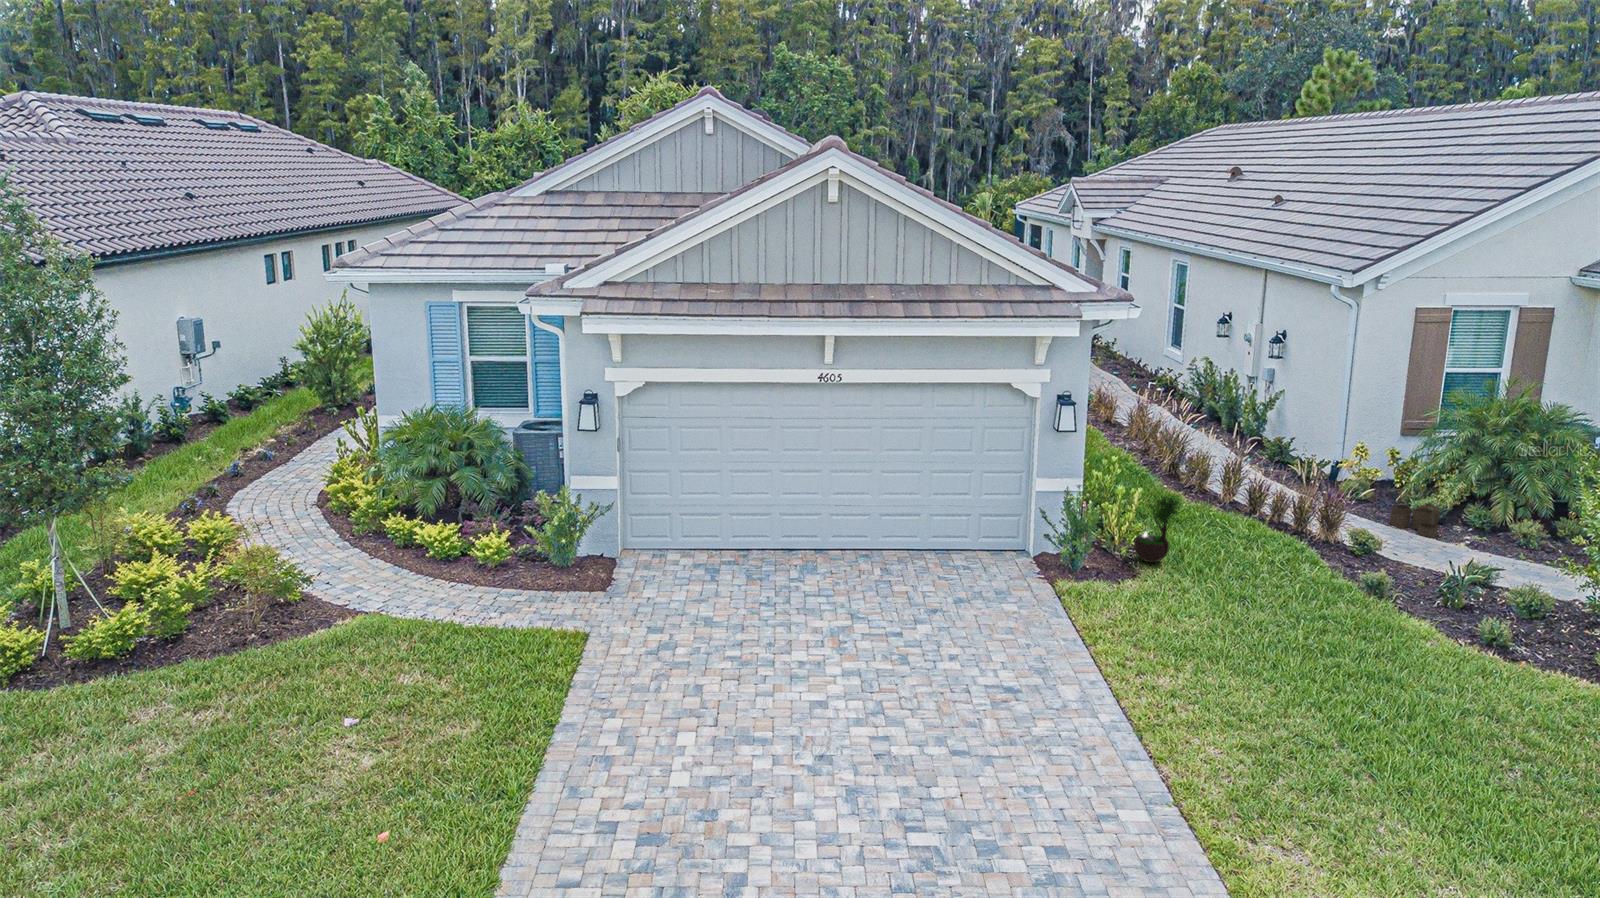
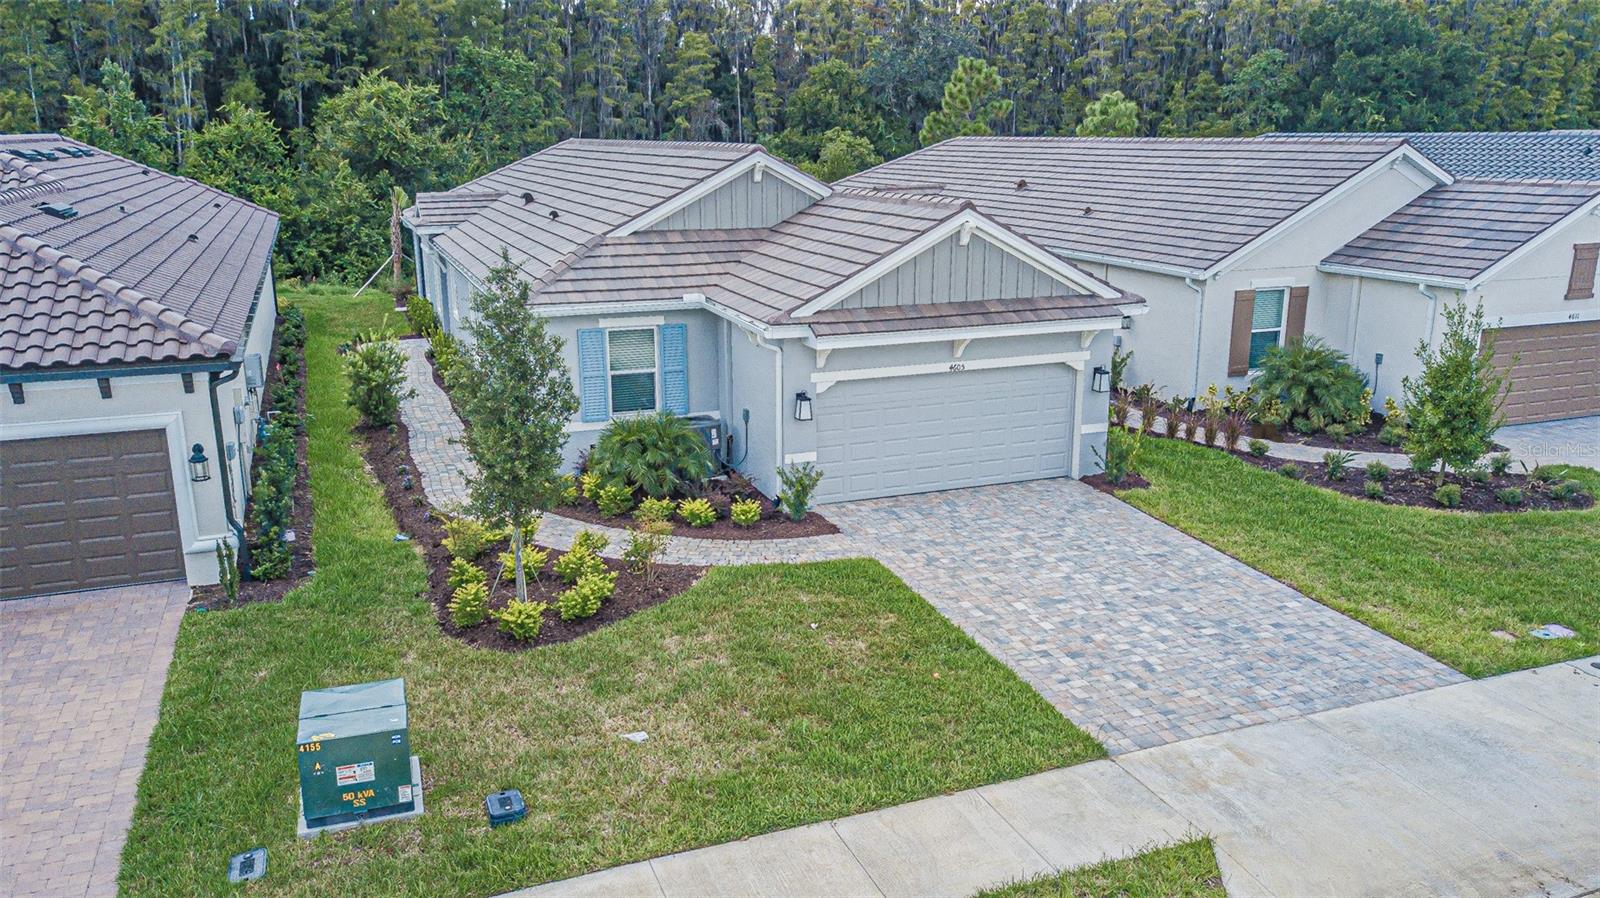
potted tree: present [1134,494,1182,562] -> none [1141,426,1177,477]

